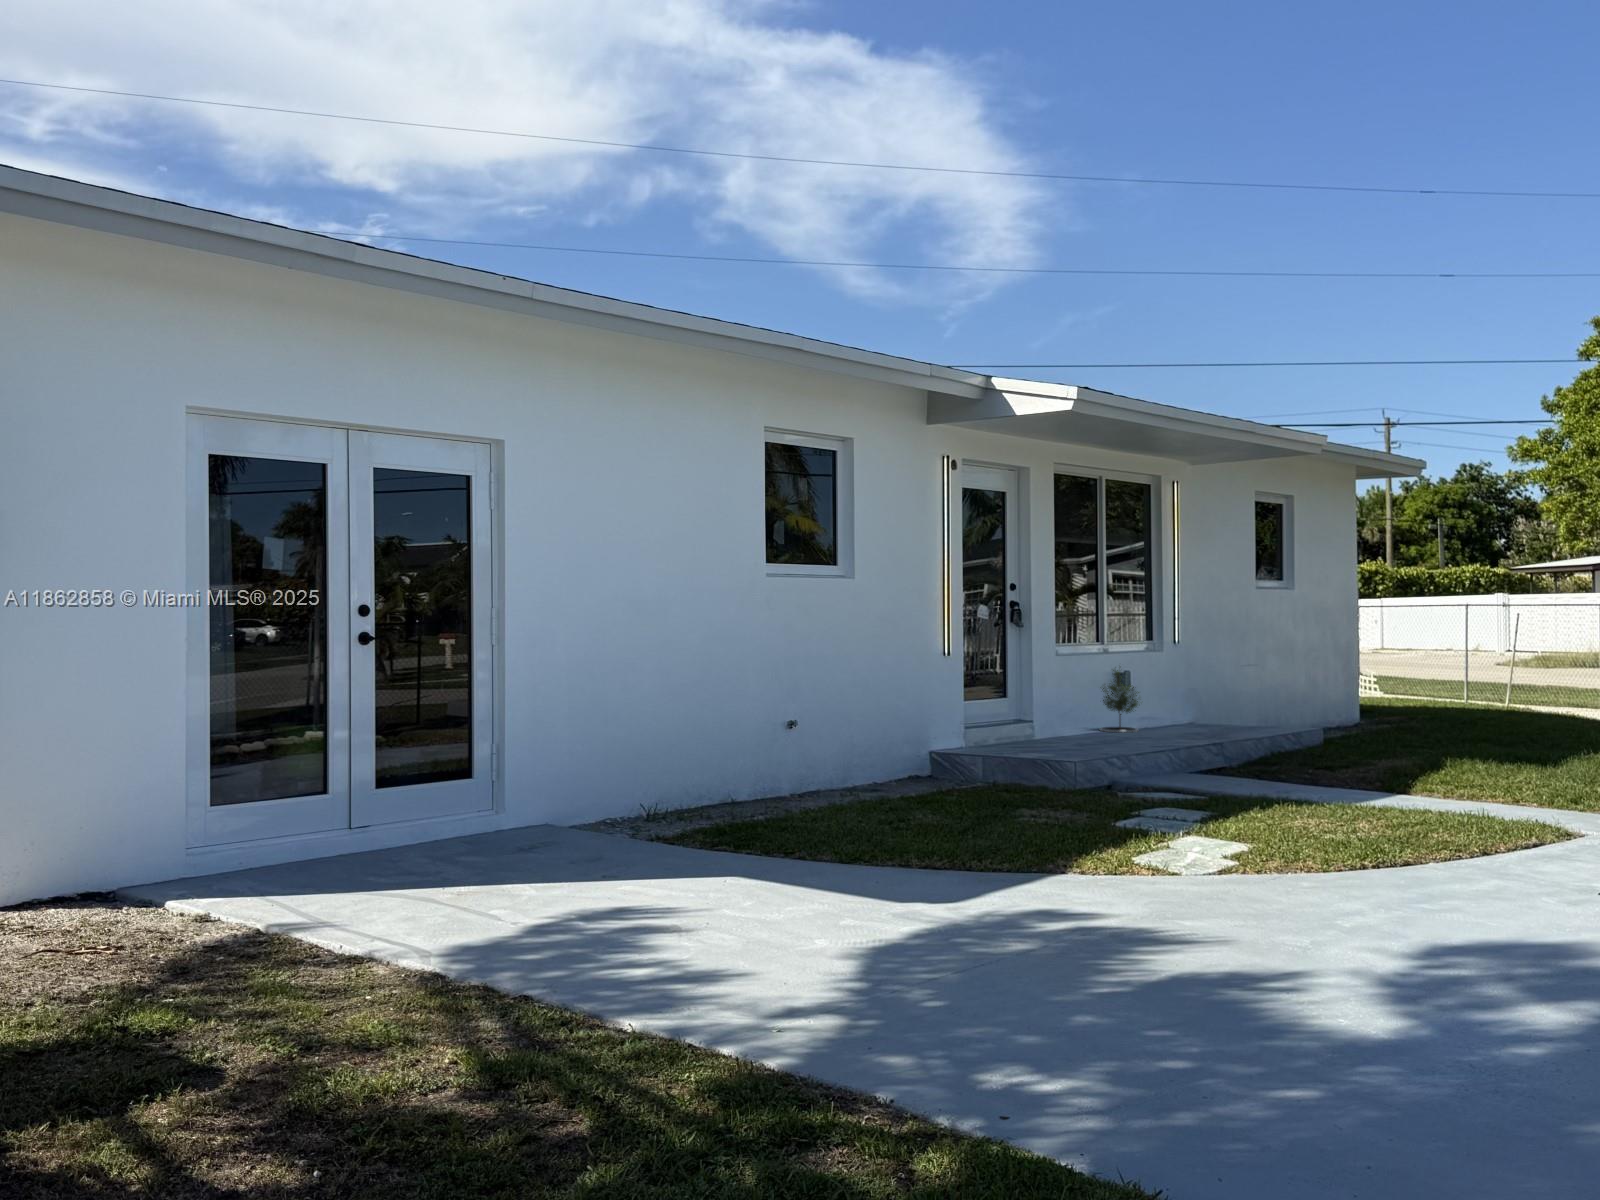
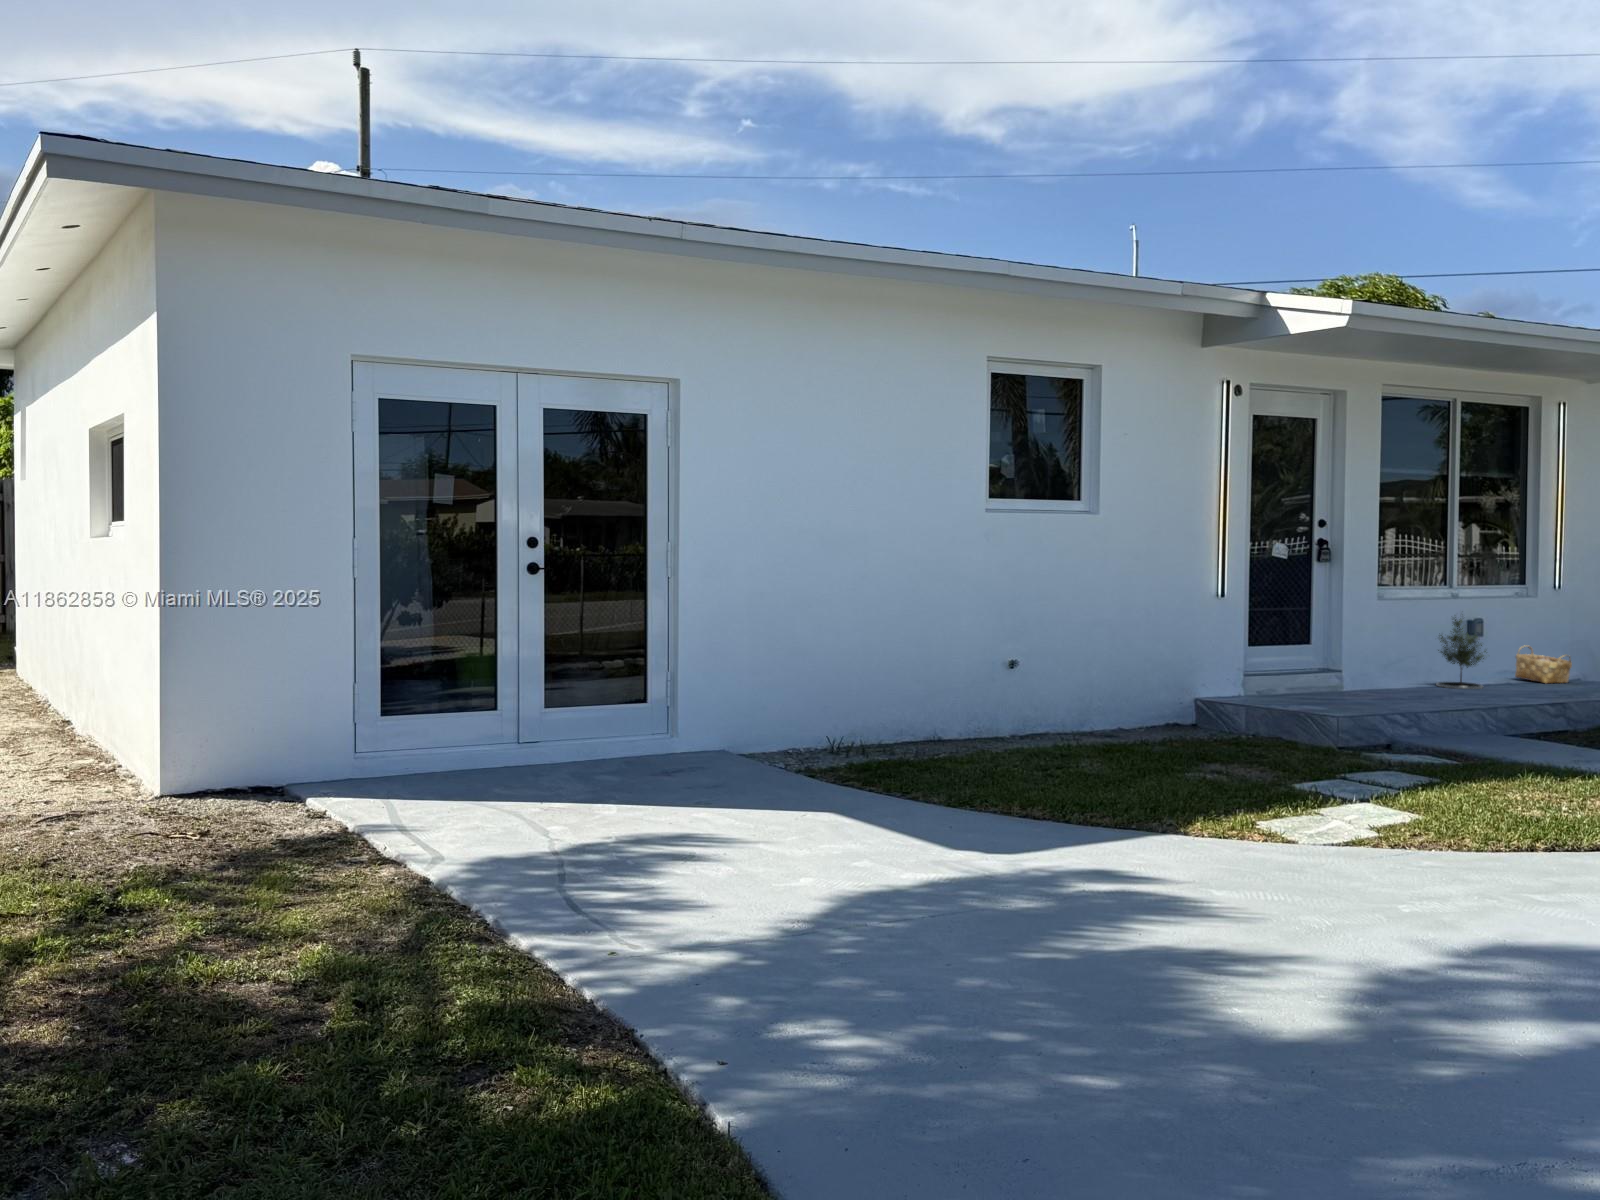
woven basket: none [1147,692,1194,725] -> present [1515,645,1572,683]

